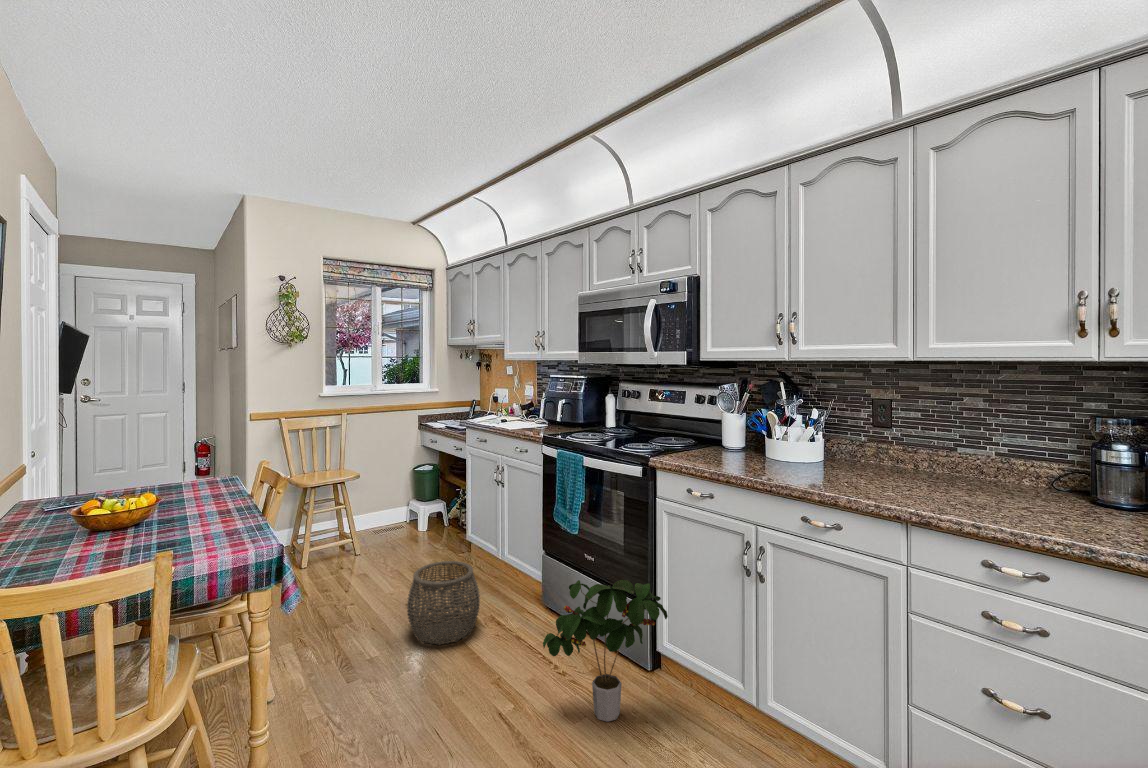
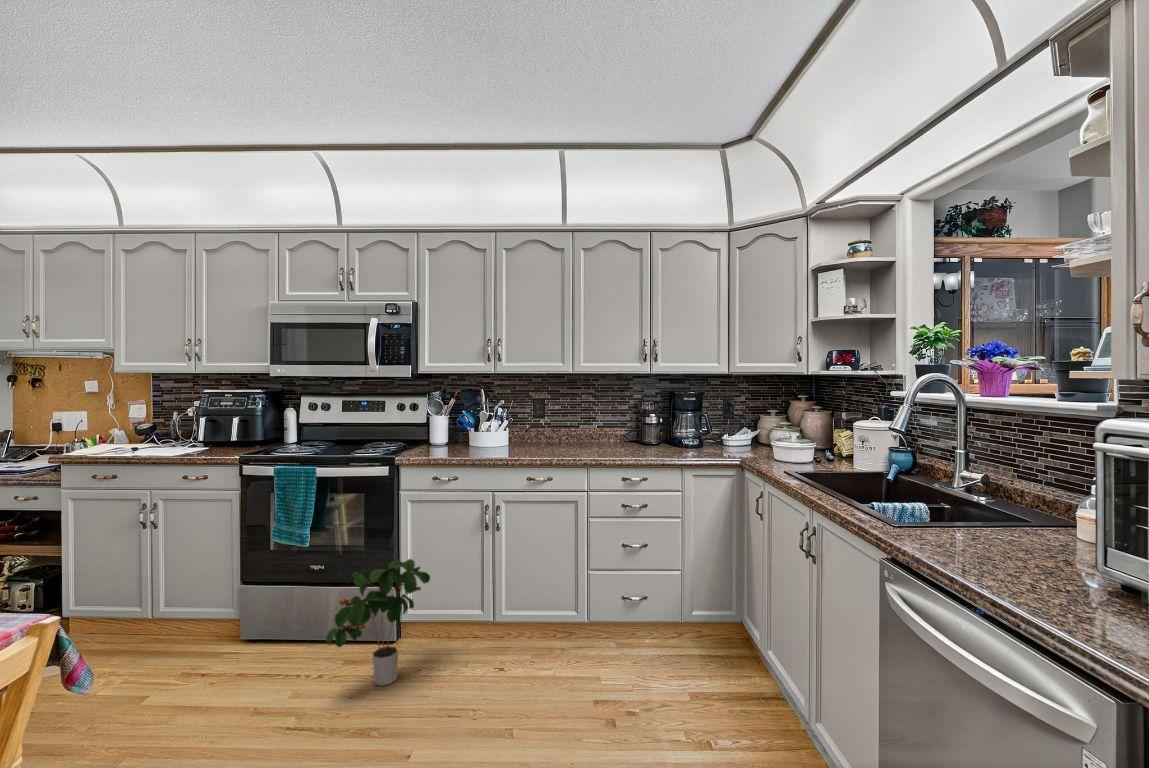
woven basket: present [407,561,480,645] -> none [72,616,186,726]

